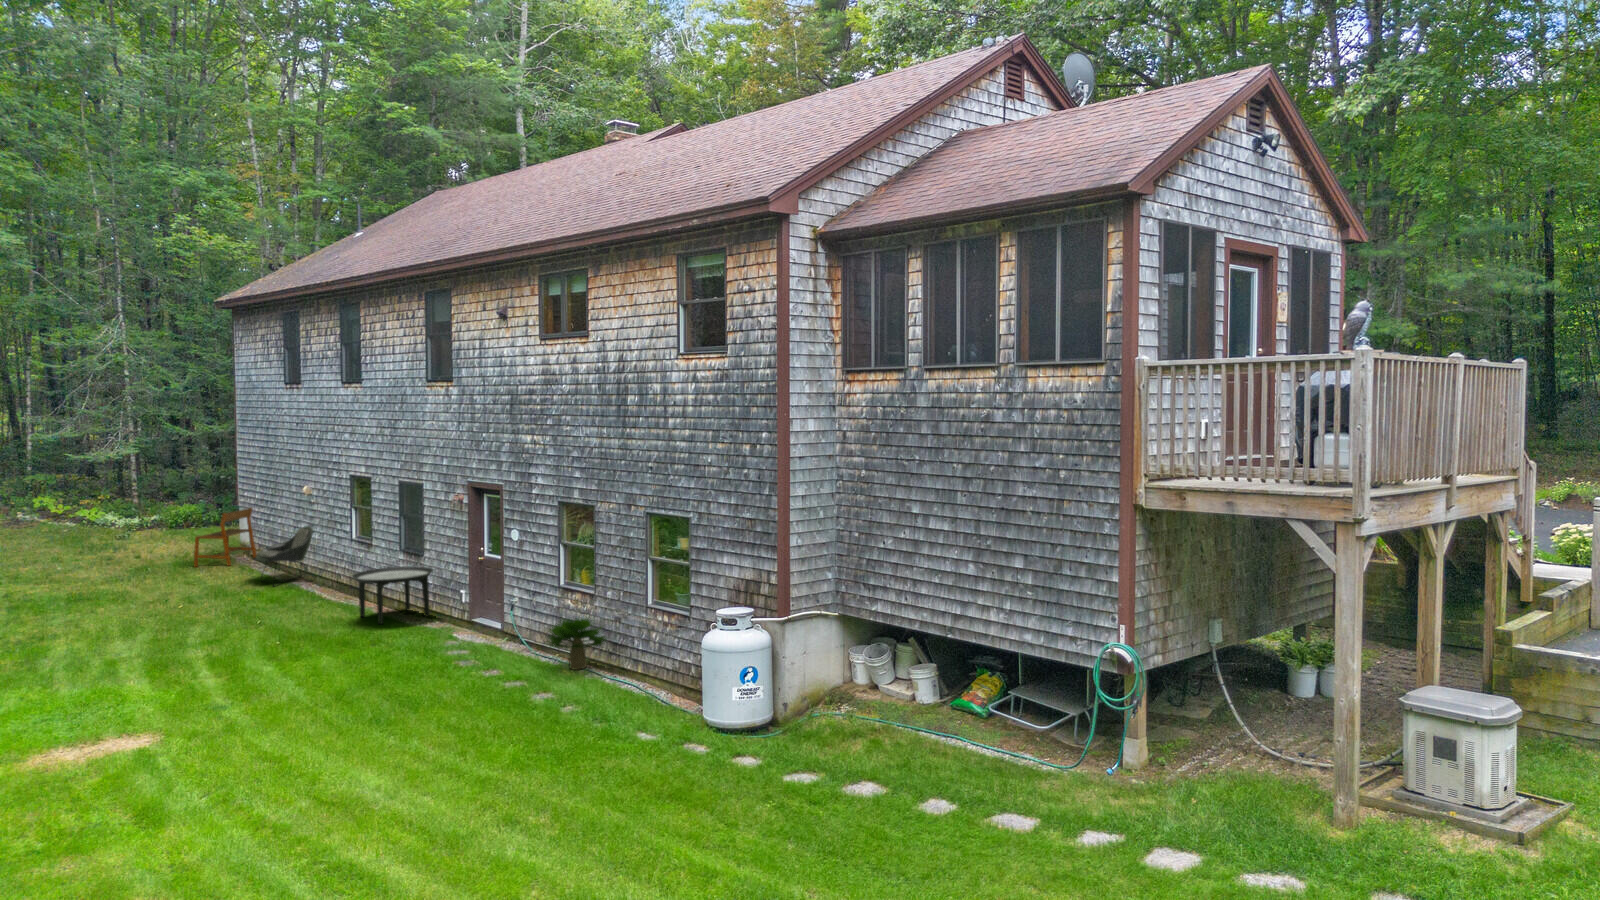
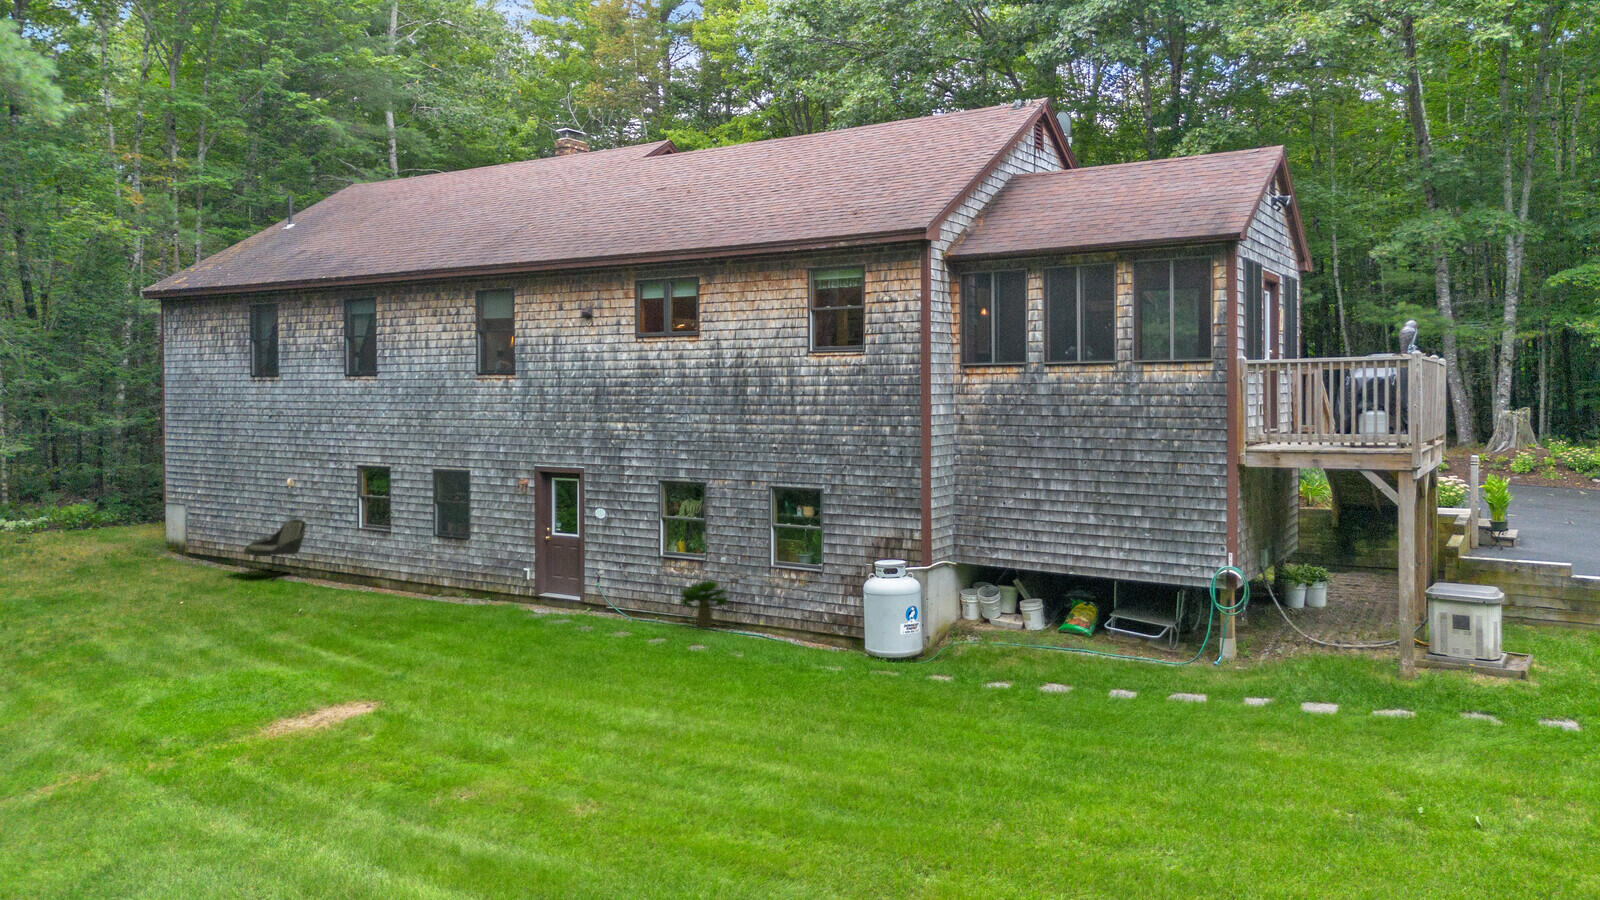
bench: present [194,508,256,567] -> none [139,505,198,568]
round table: present [352,566,433,624] -> none [415,551,492,605]

